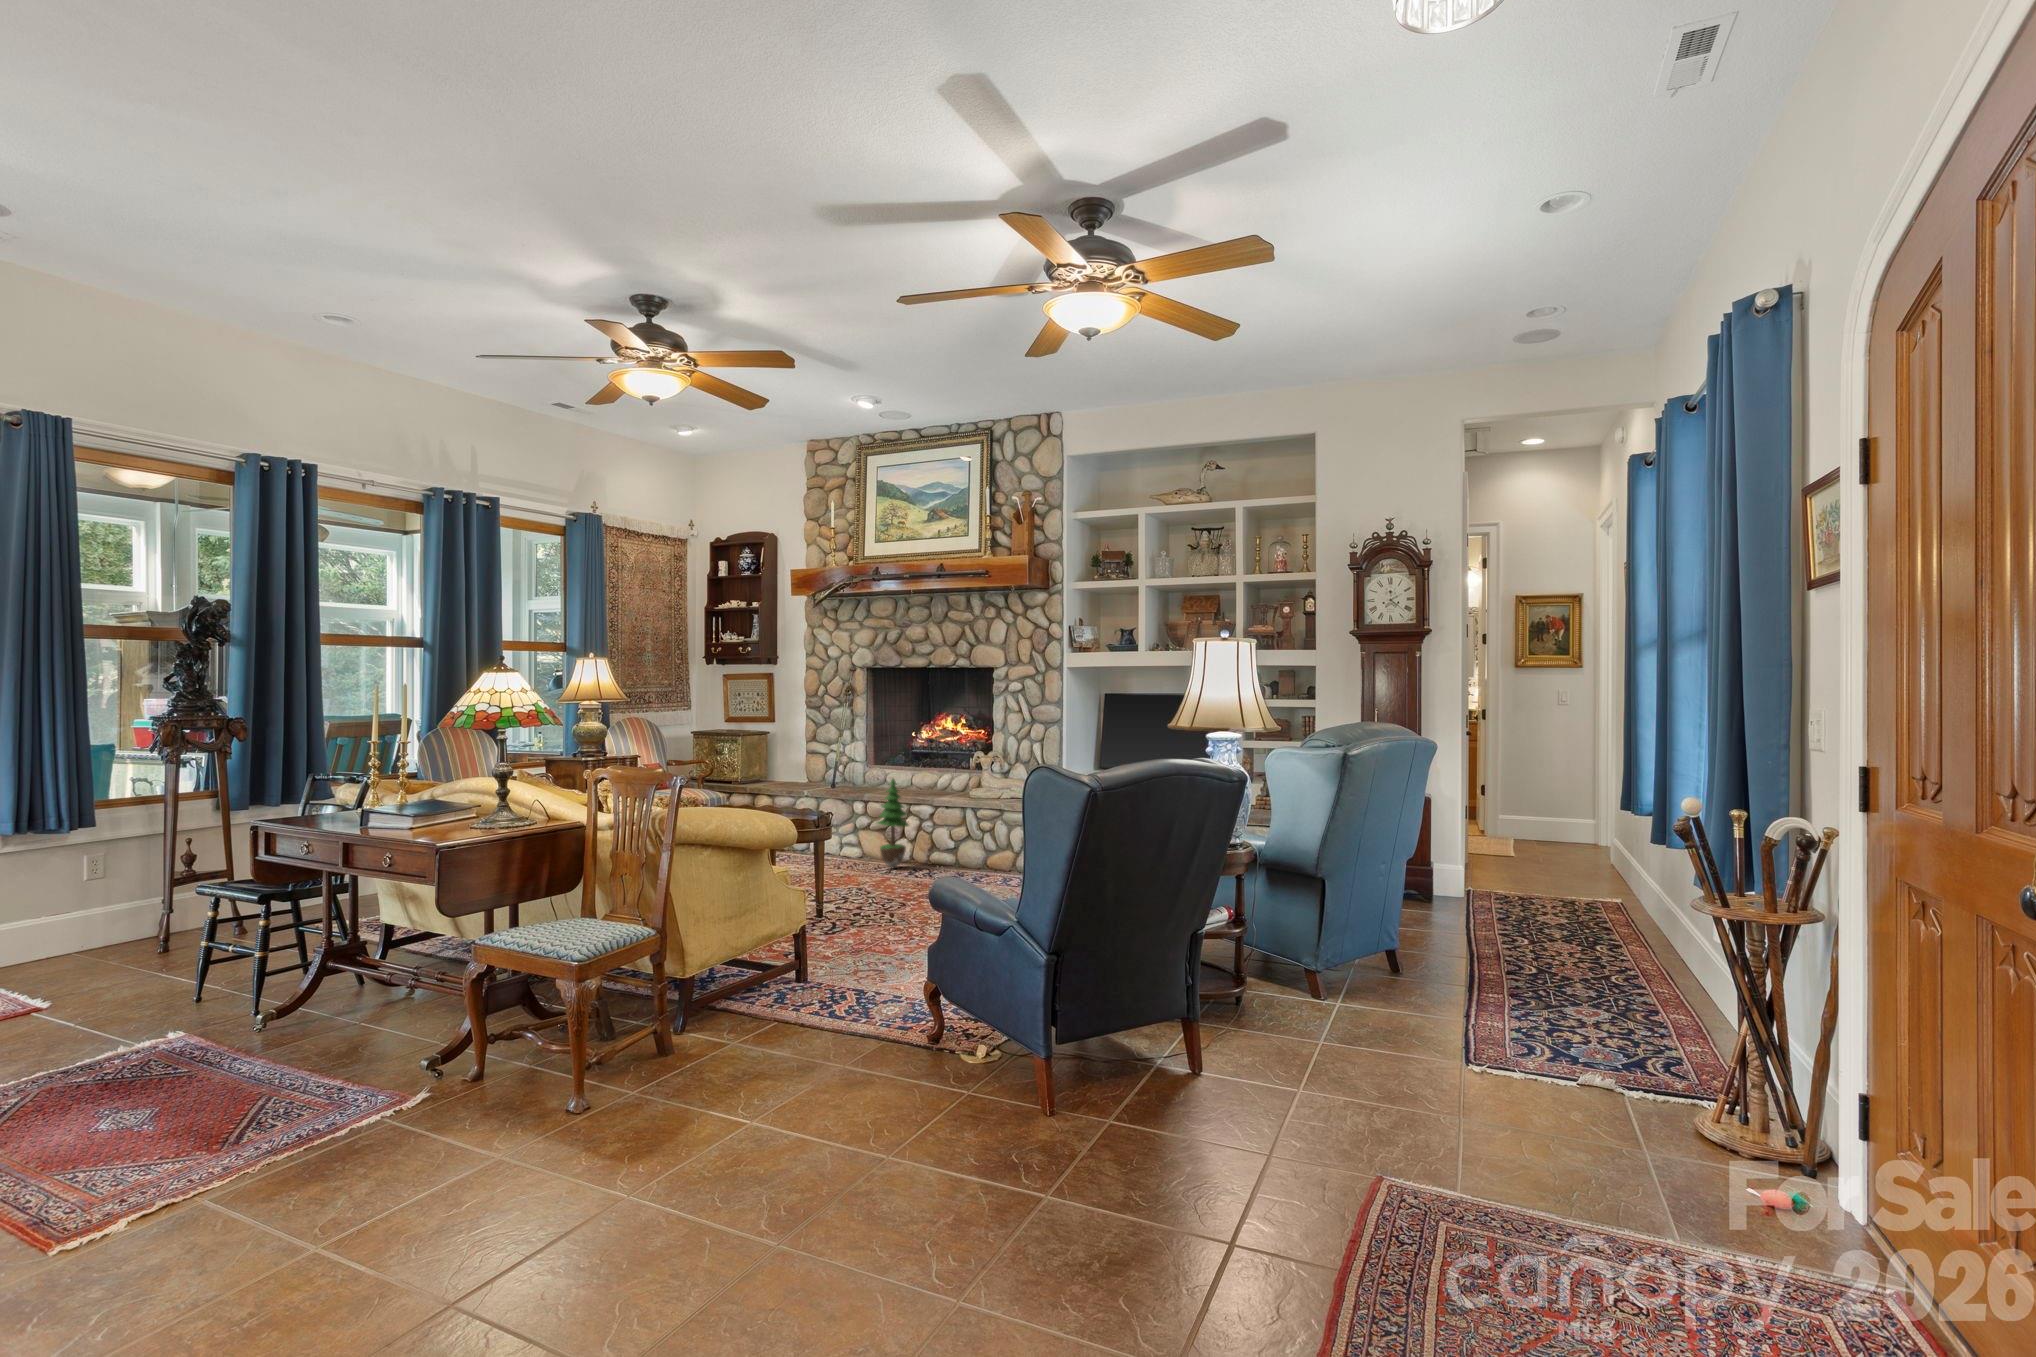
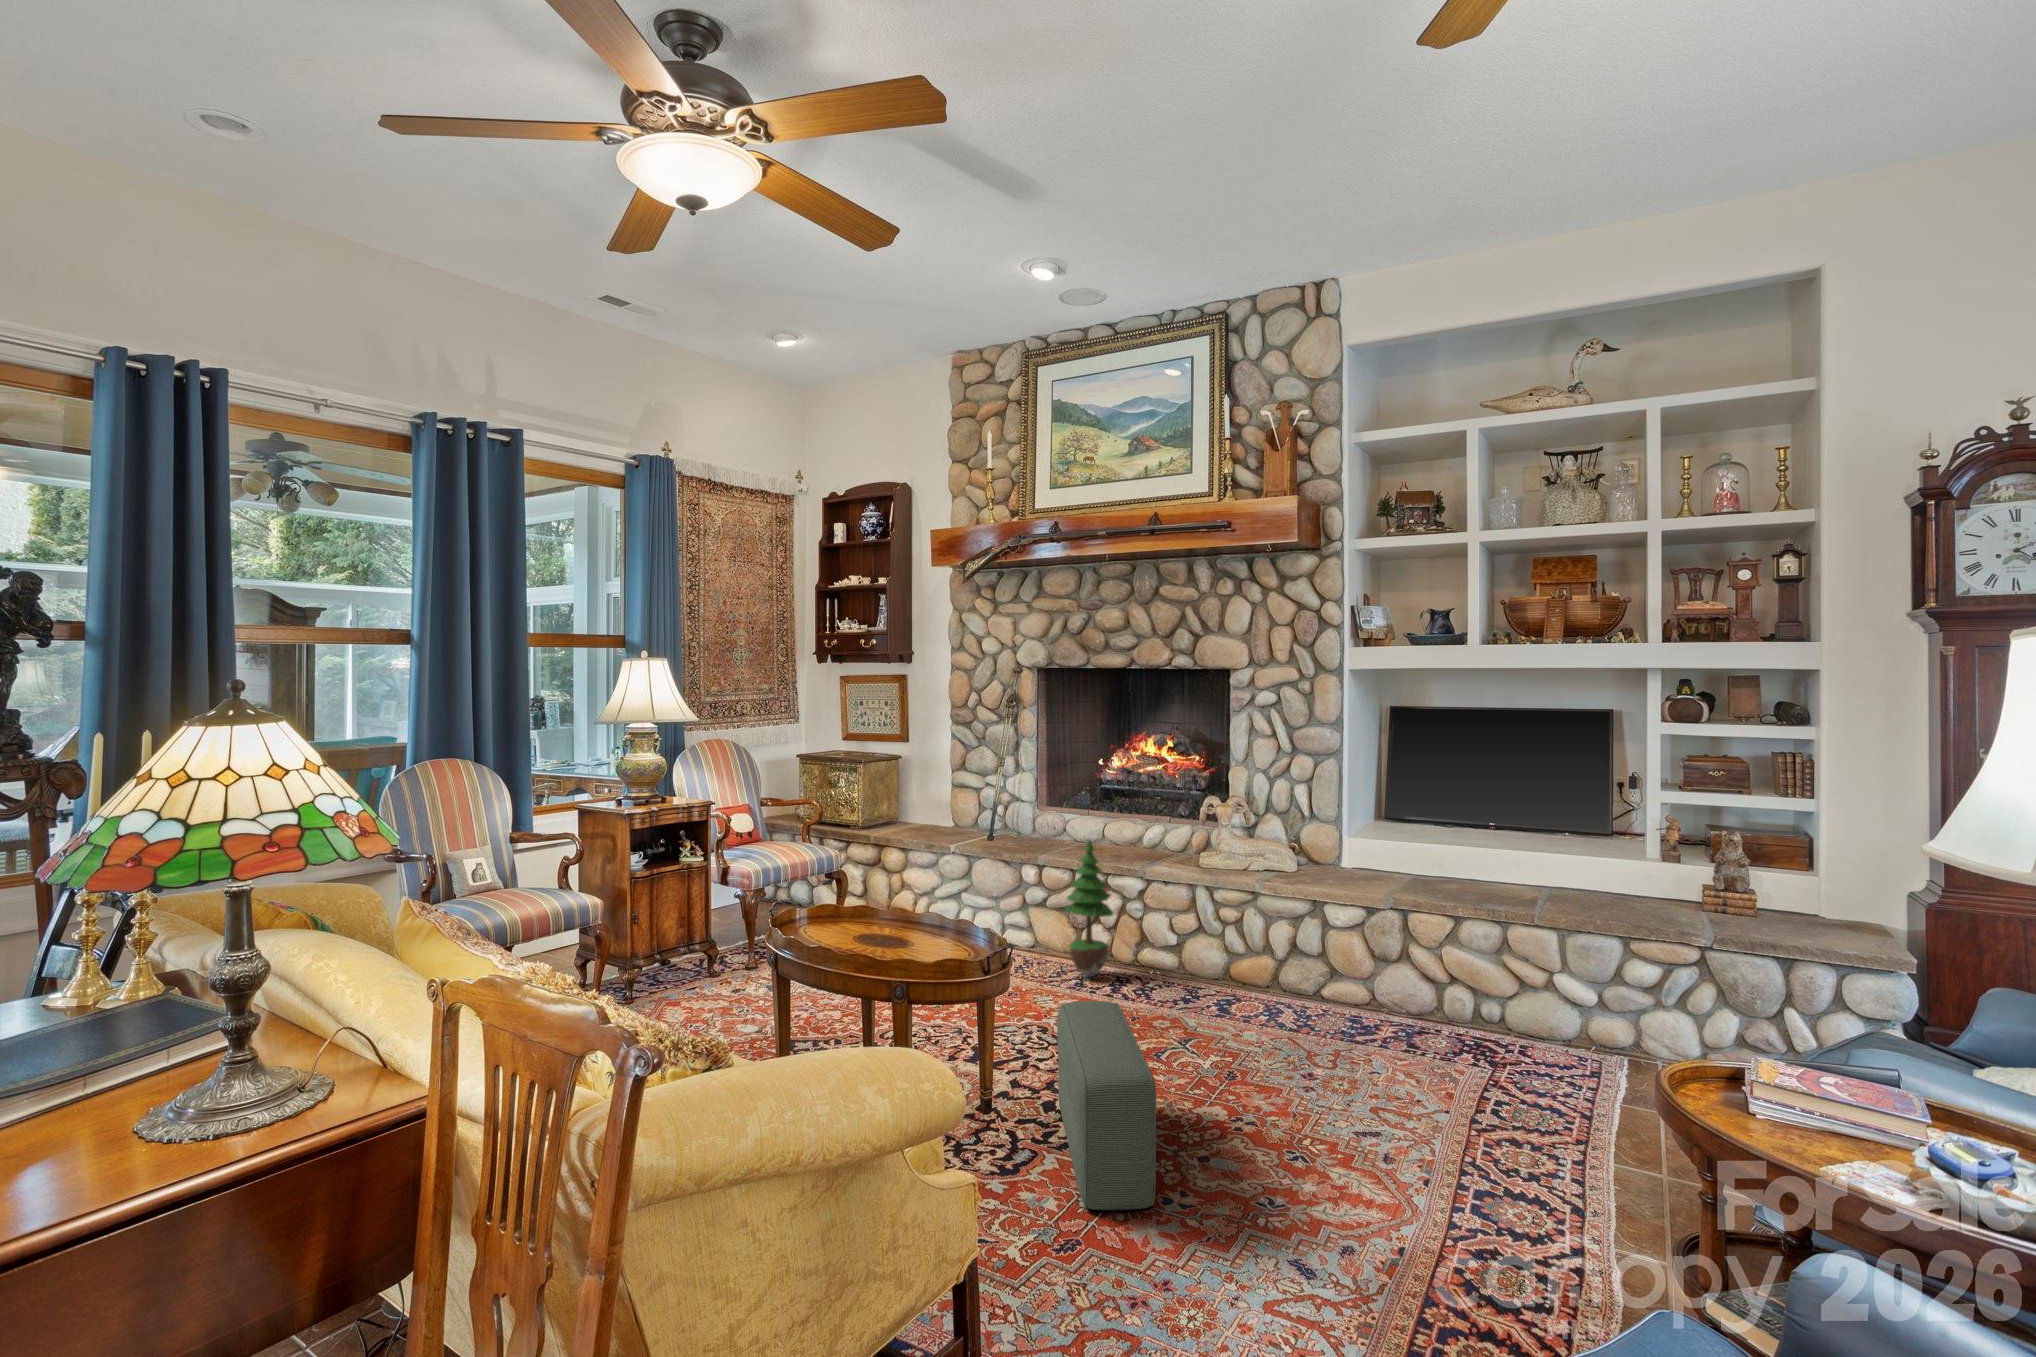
pouf: none [858,854,902,944] -> present [1057,1001,1156,1210]

